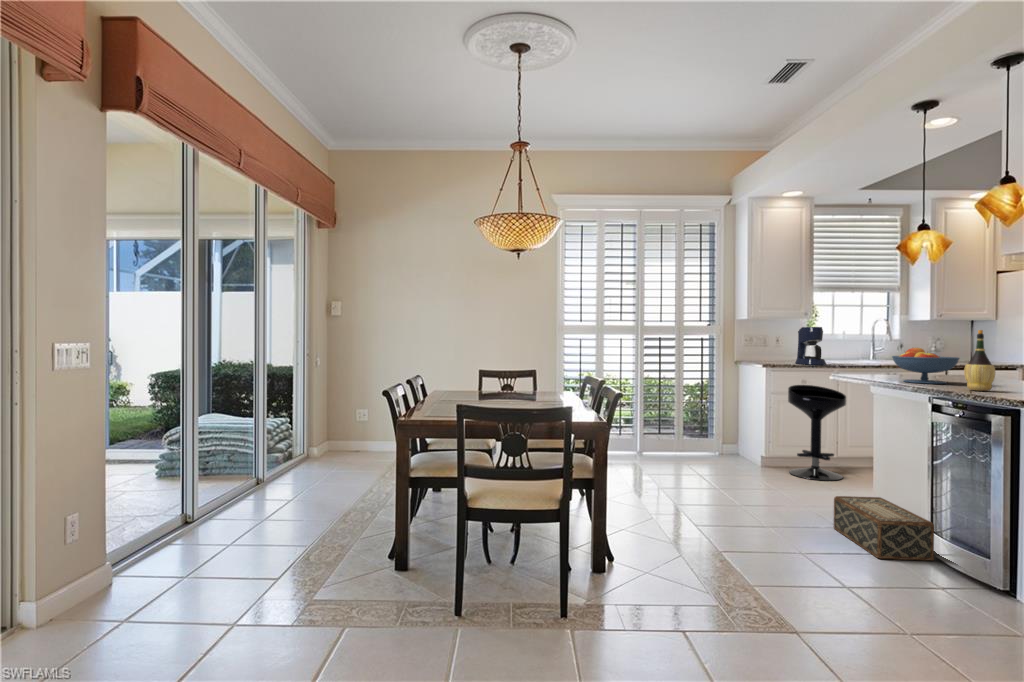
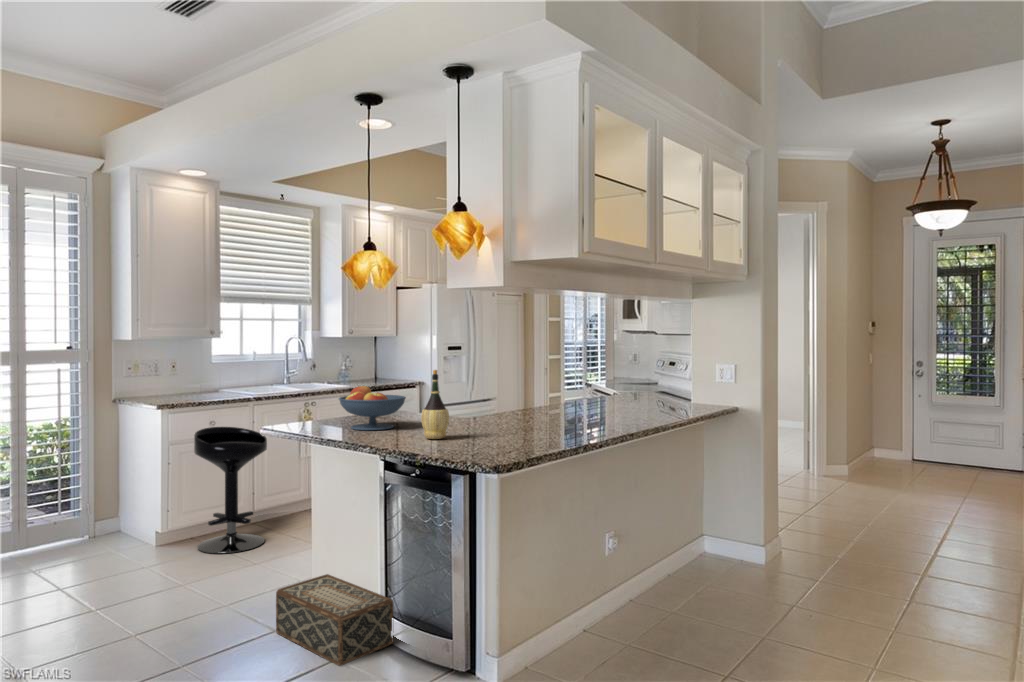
coffee maker: present [795,327,826,365] -> none [200,350,240,399]

